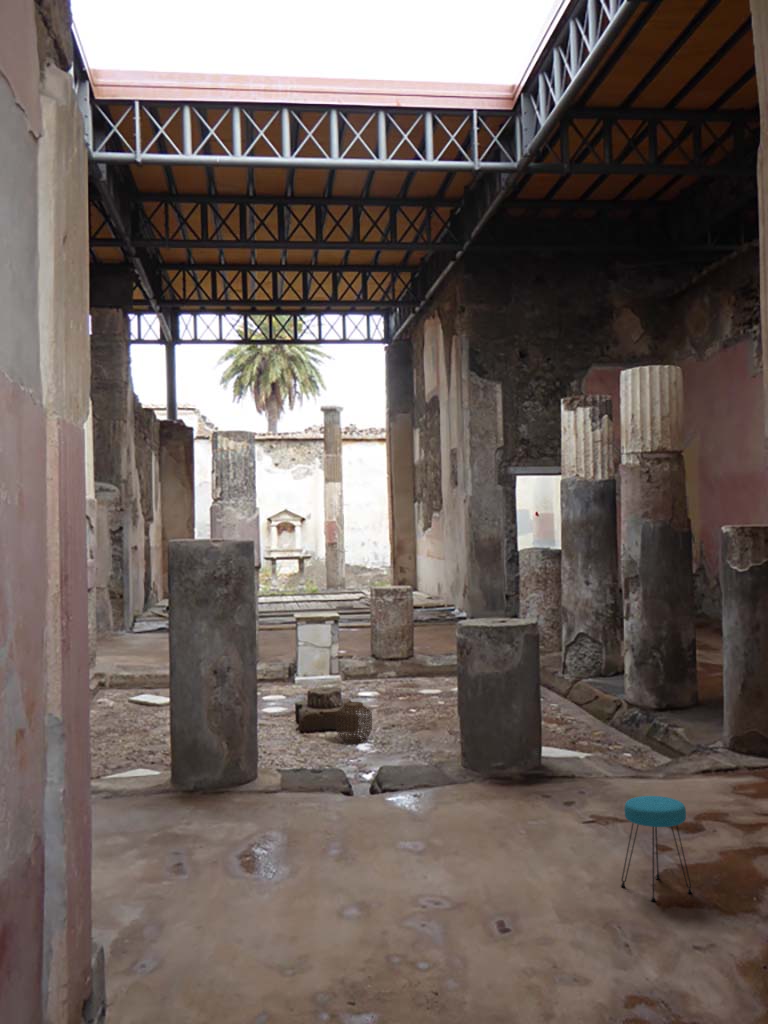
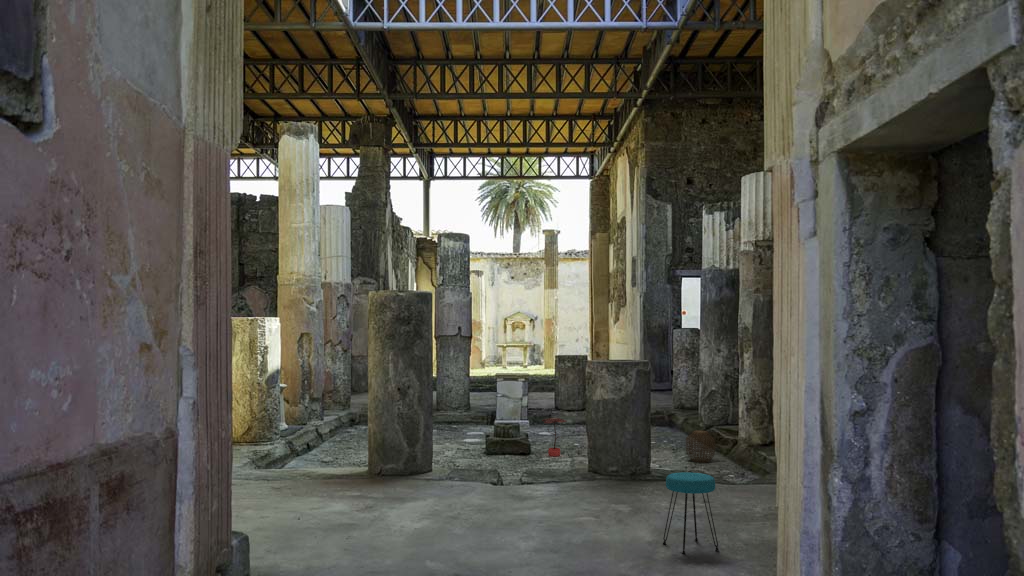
potted plant: none [383,684,417,734] -> present [542,418,567,456]
woven basket: present [335,702,372,743] -> present [686,430,715,463]

